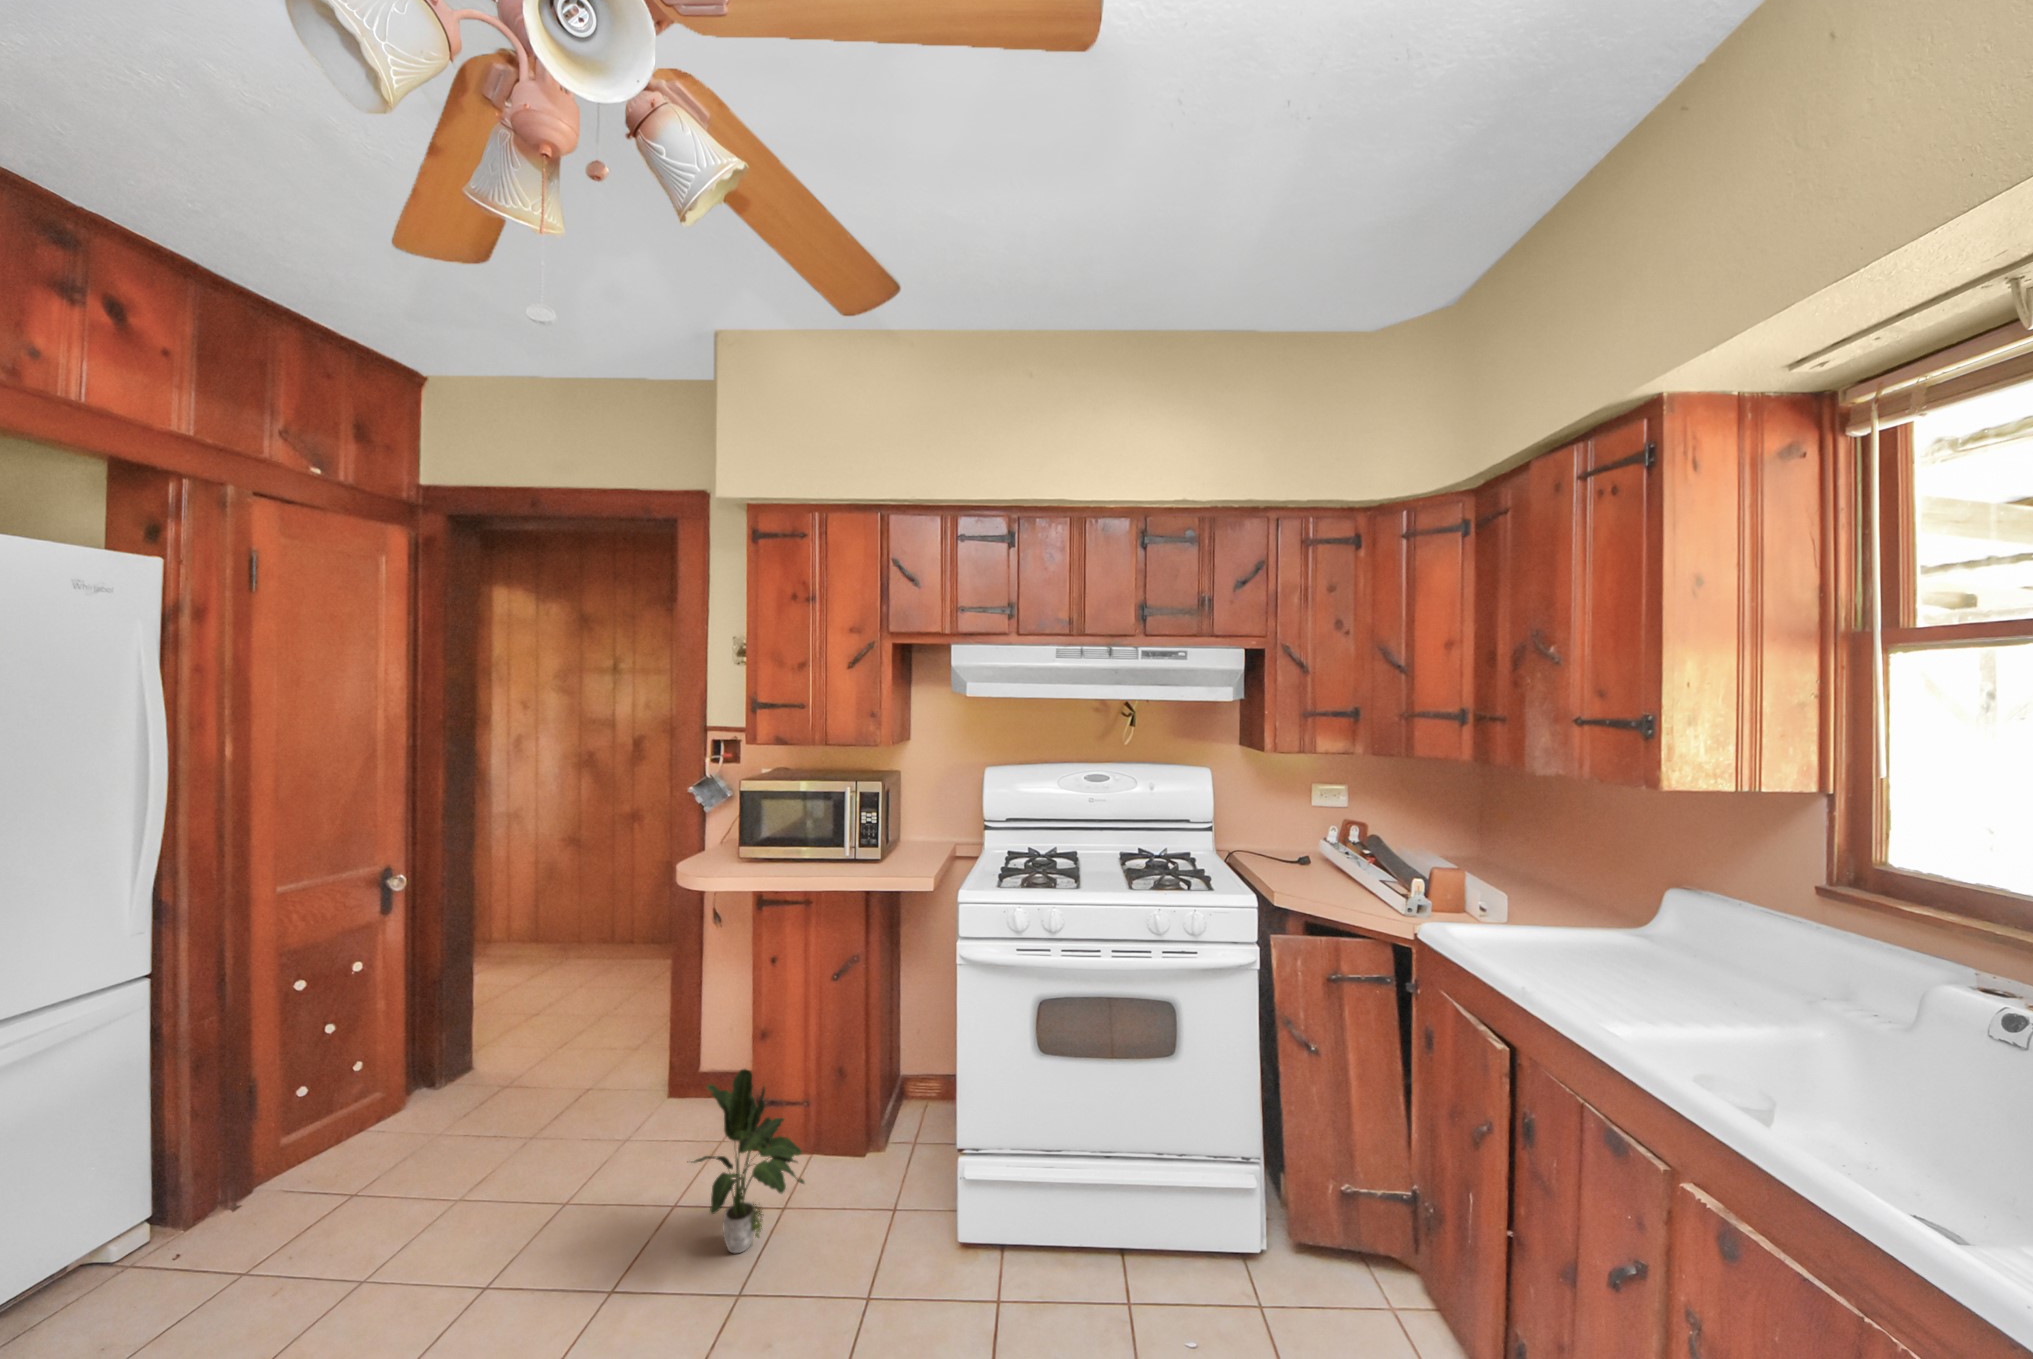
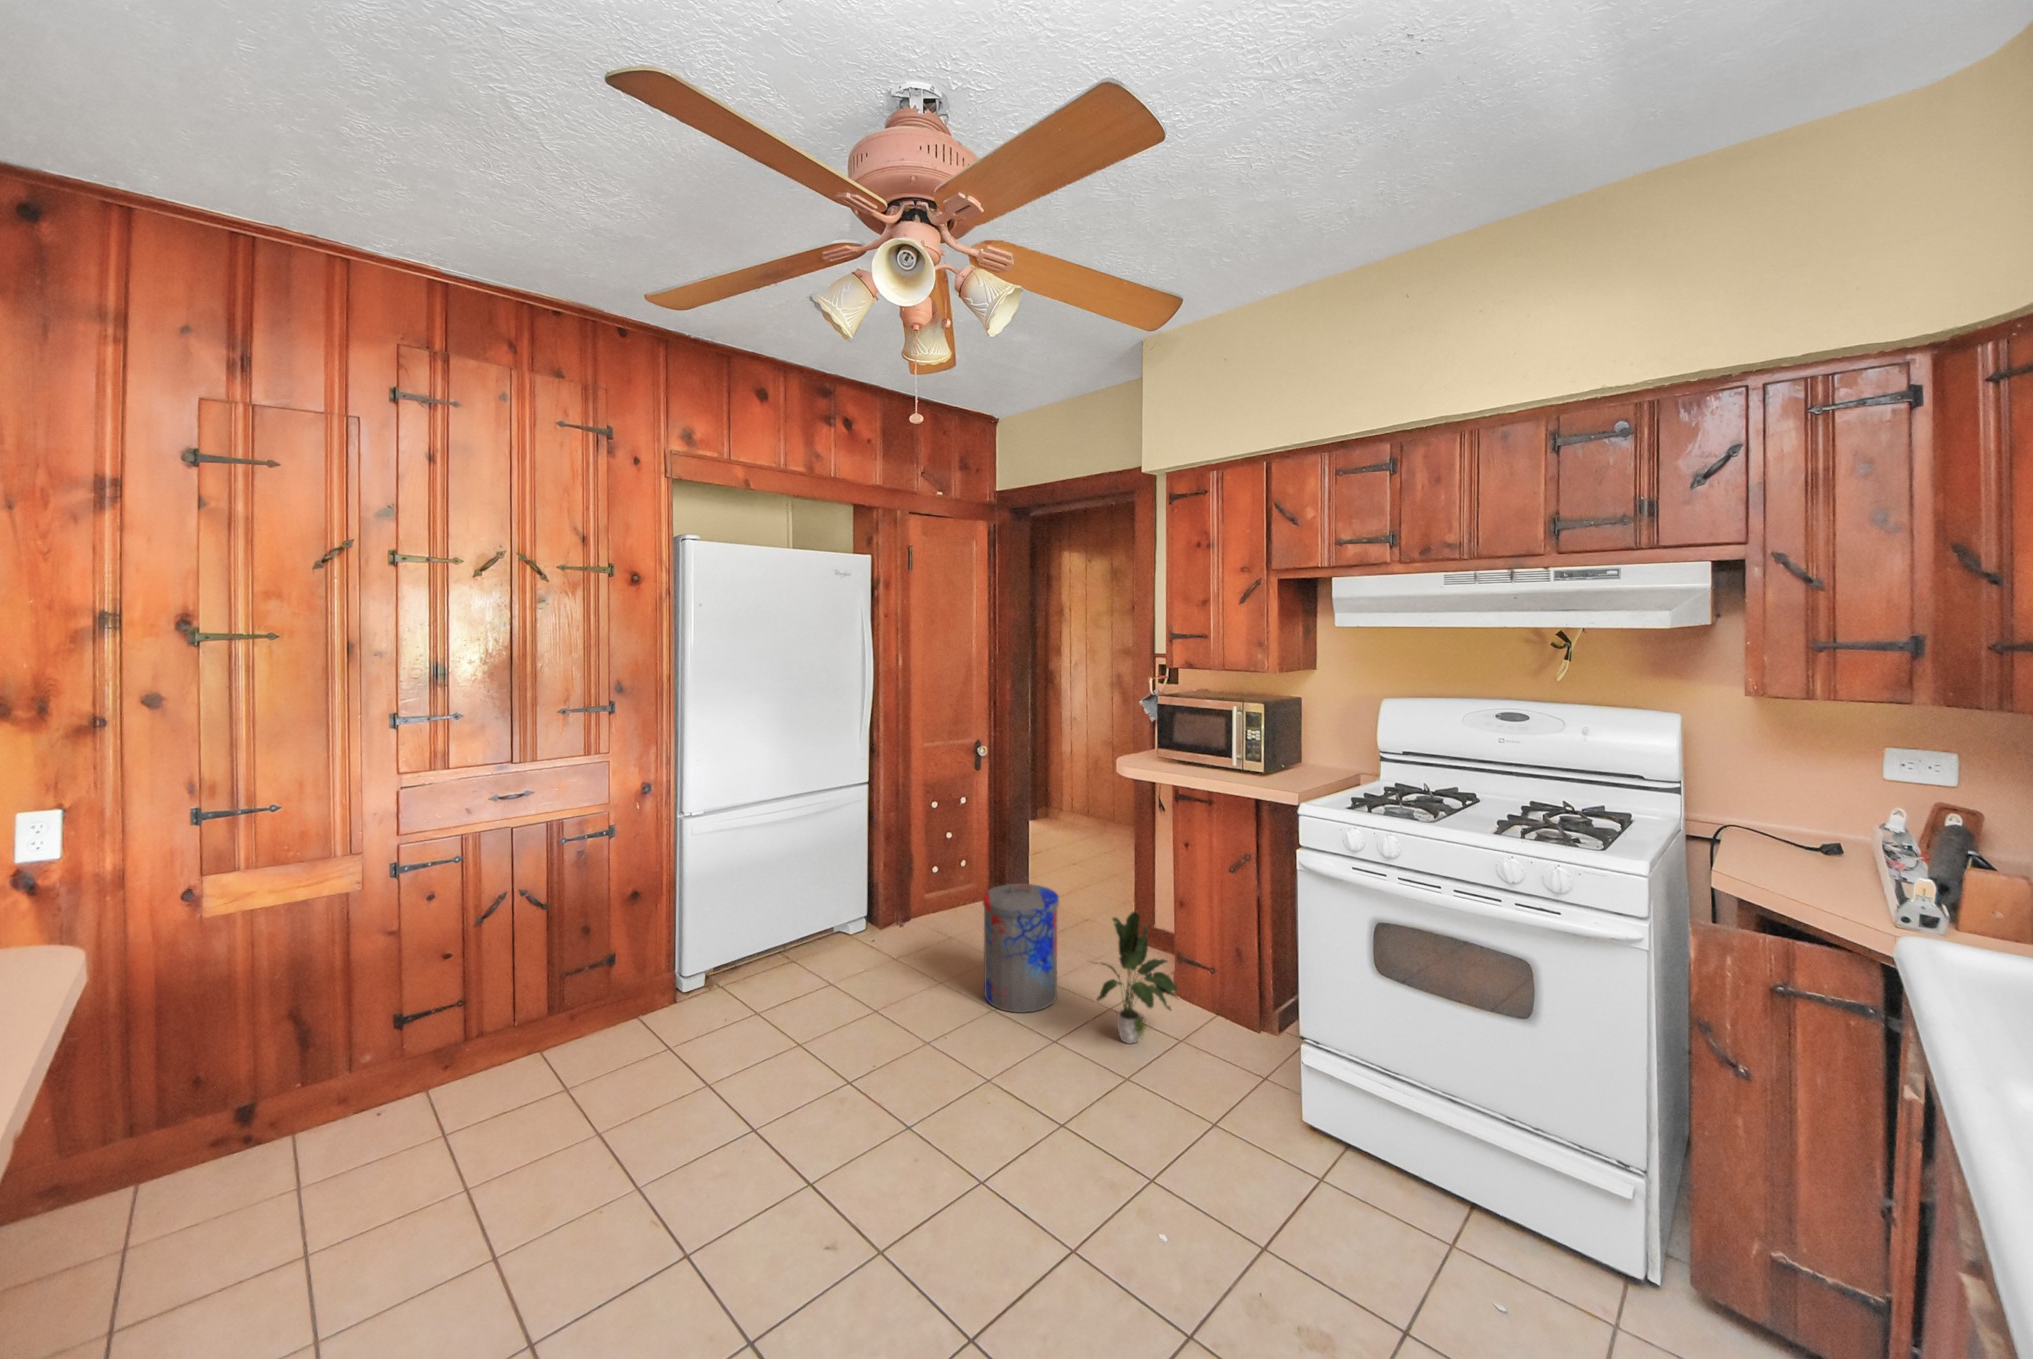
trash can: none [477,1071,612,1294] -> present [983,884,1059,1013]

